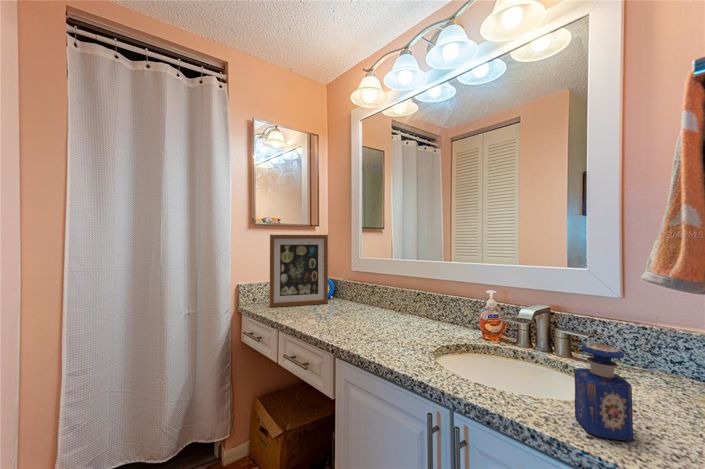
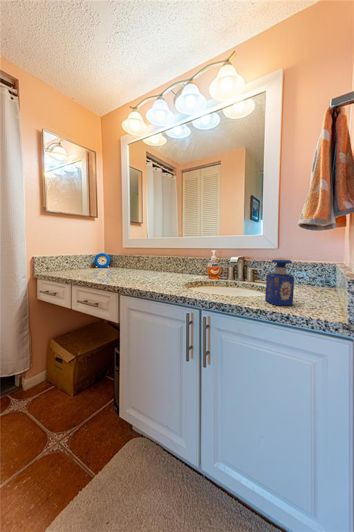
picture frame: present [270,235,328,307] -> none [58,218,107,273]

